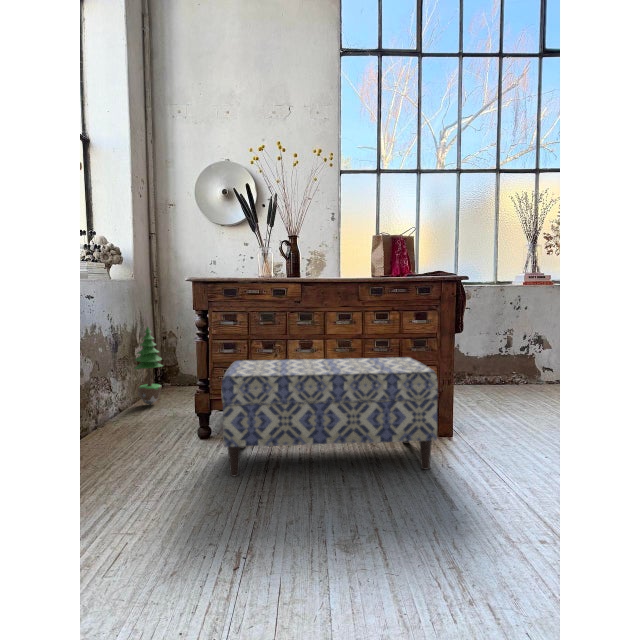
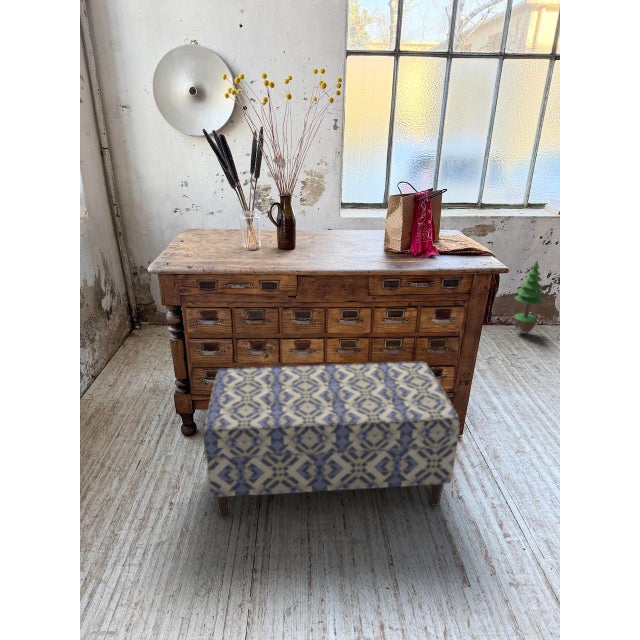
potted tree: present [134,326,163,405] -> present [513,262,544,334]

